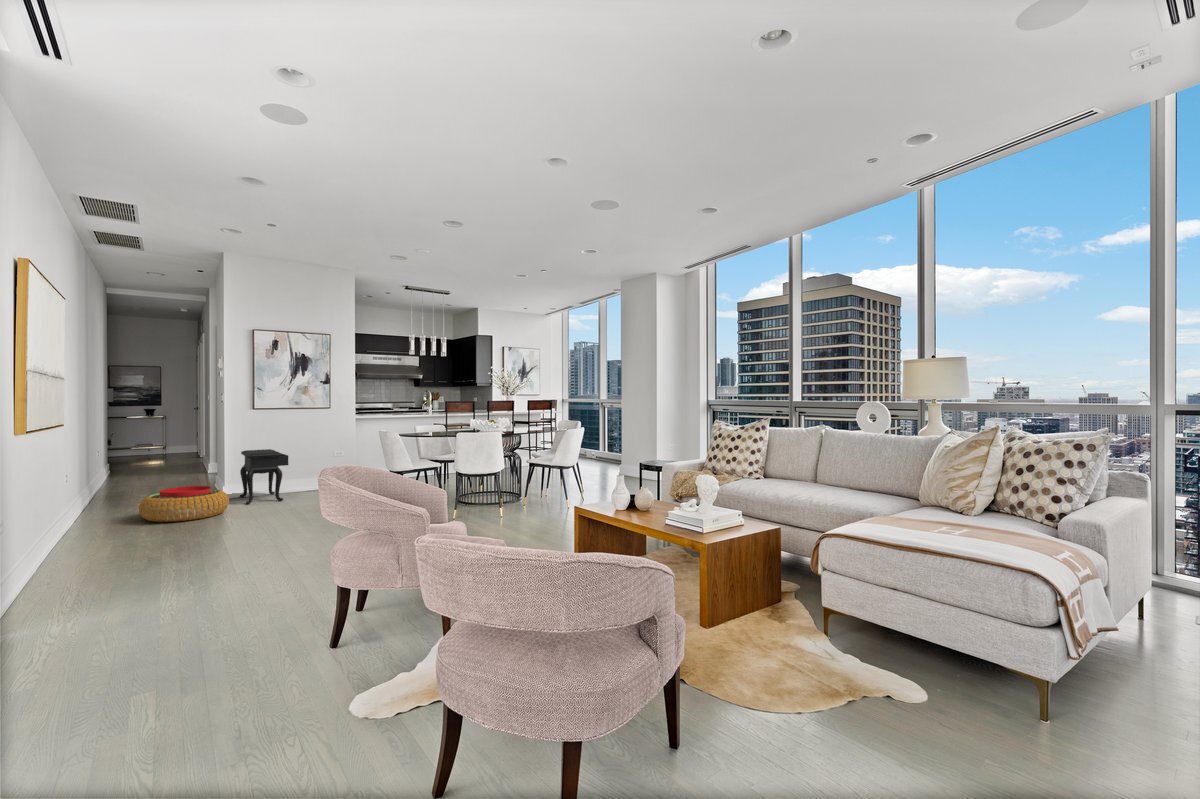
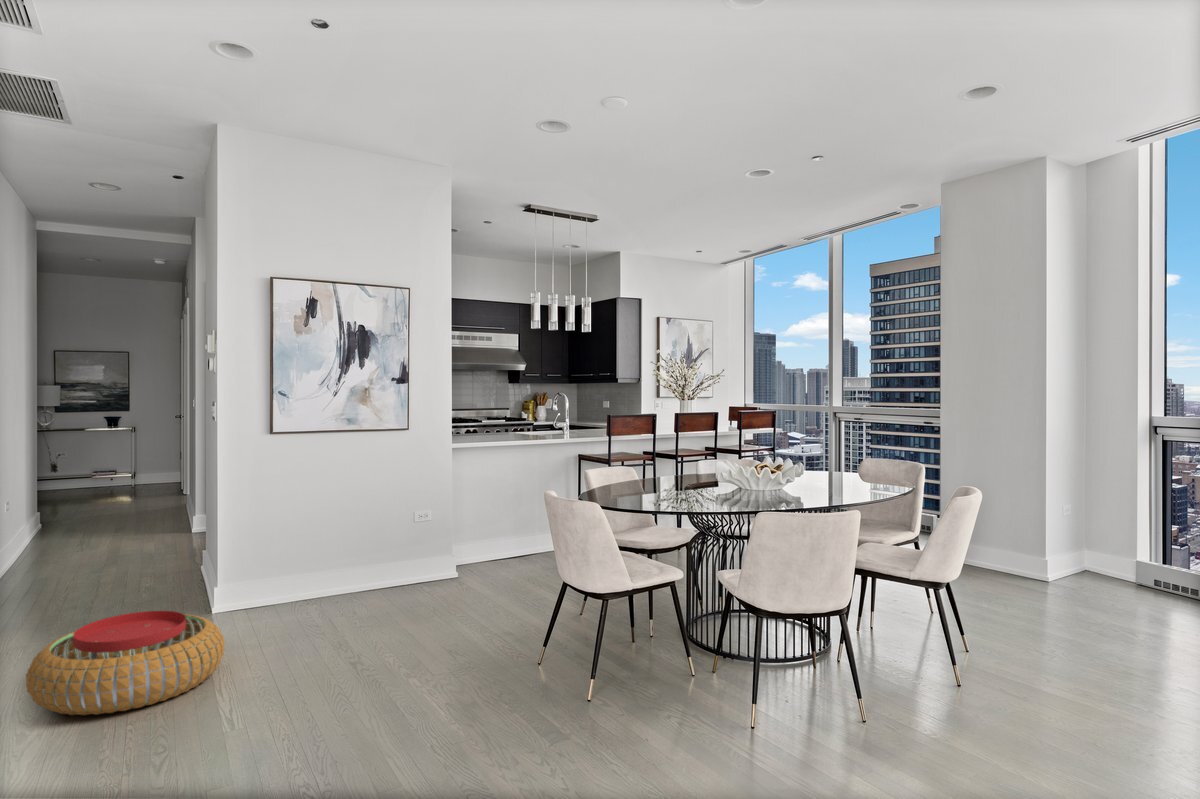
side table: present [240,449,288,504] -> none [245,514,340,640]

